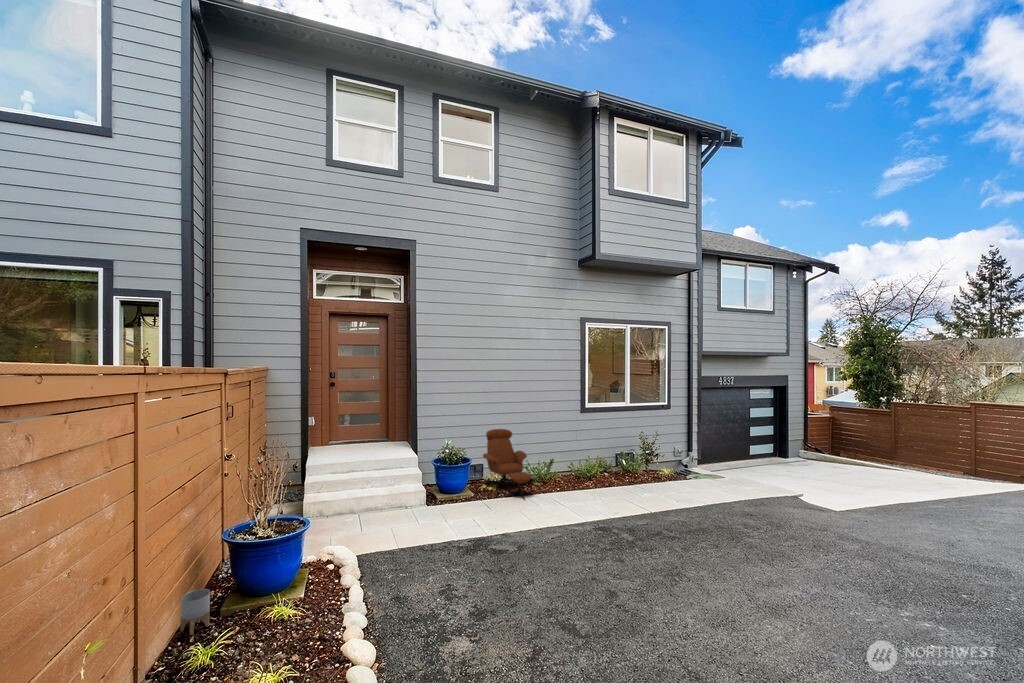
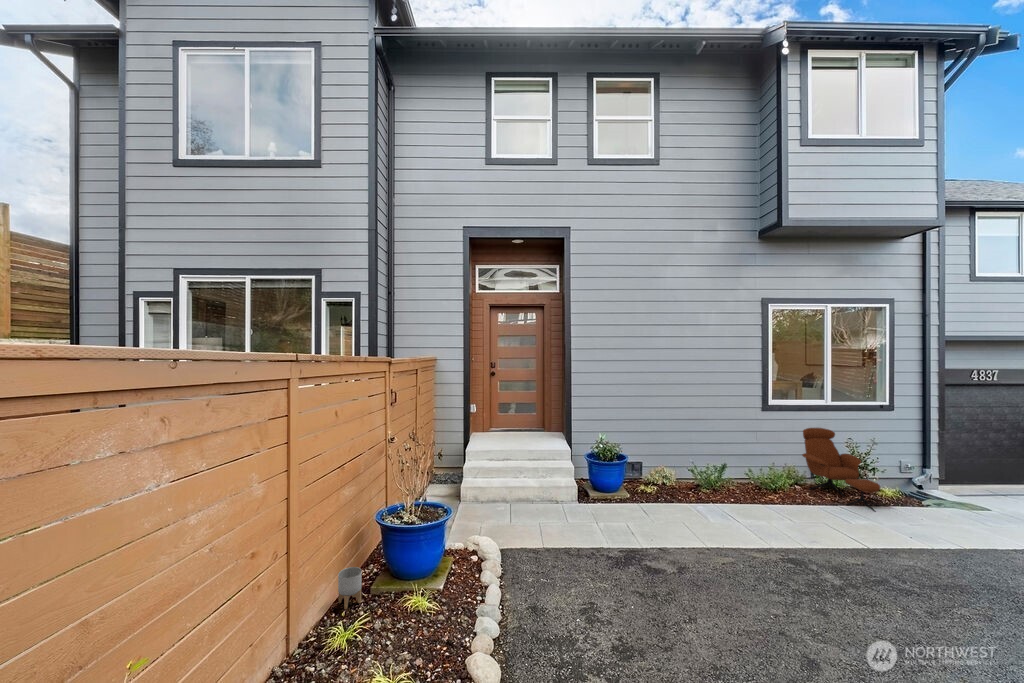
lounge chair: present [483,429,532,498] -> present [802,428,880,510]

